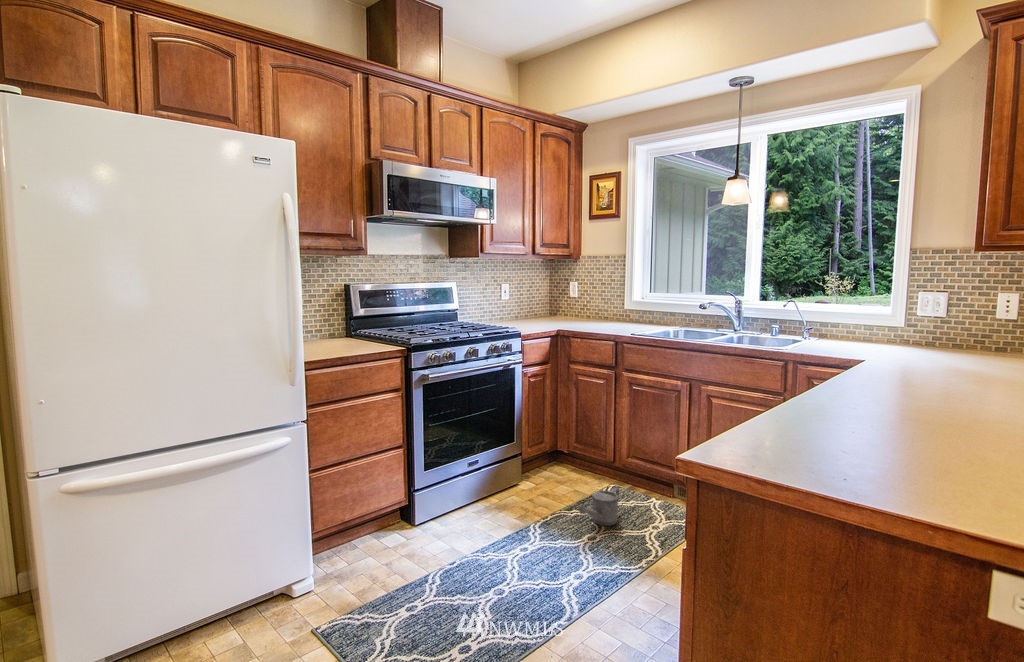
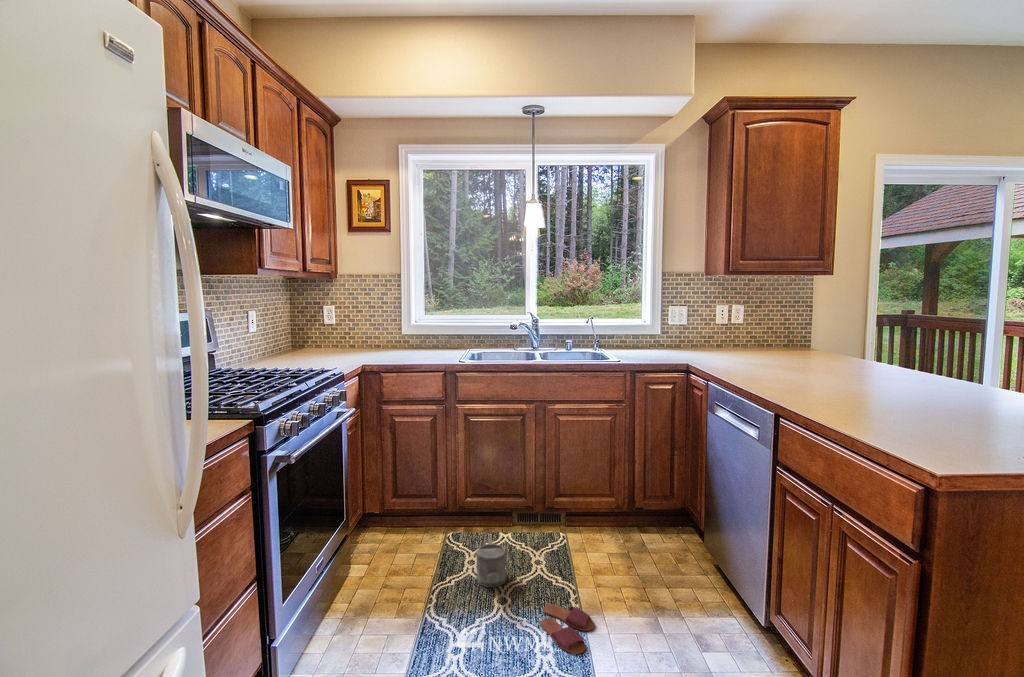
slippers: none [596,549,643,584] -> present [540,604,594,654]

